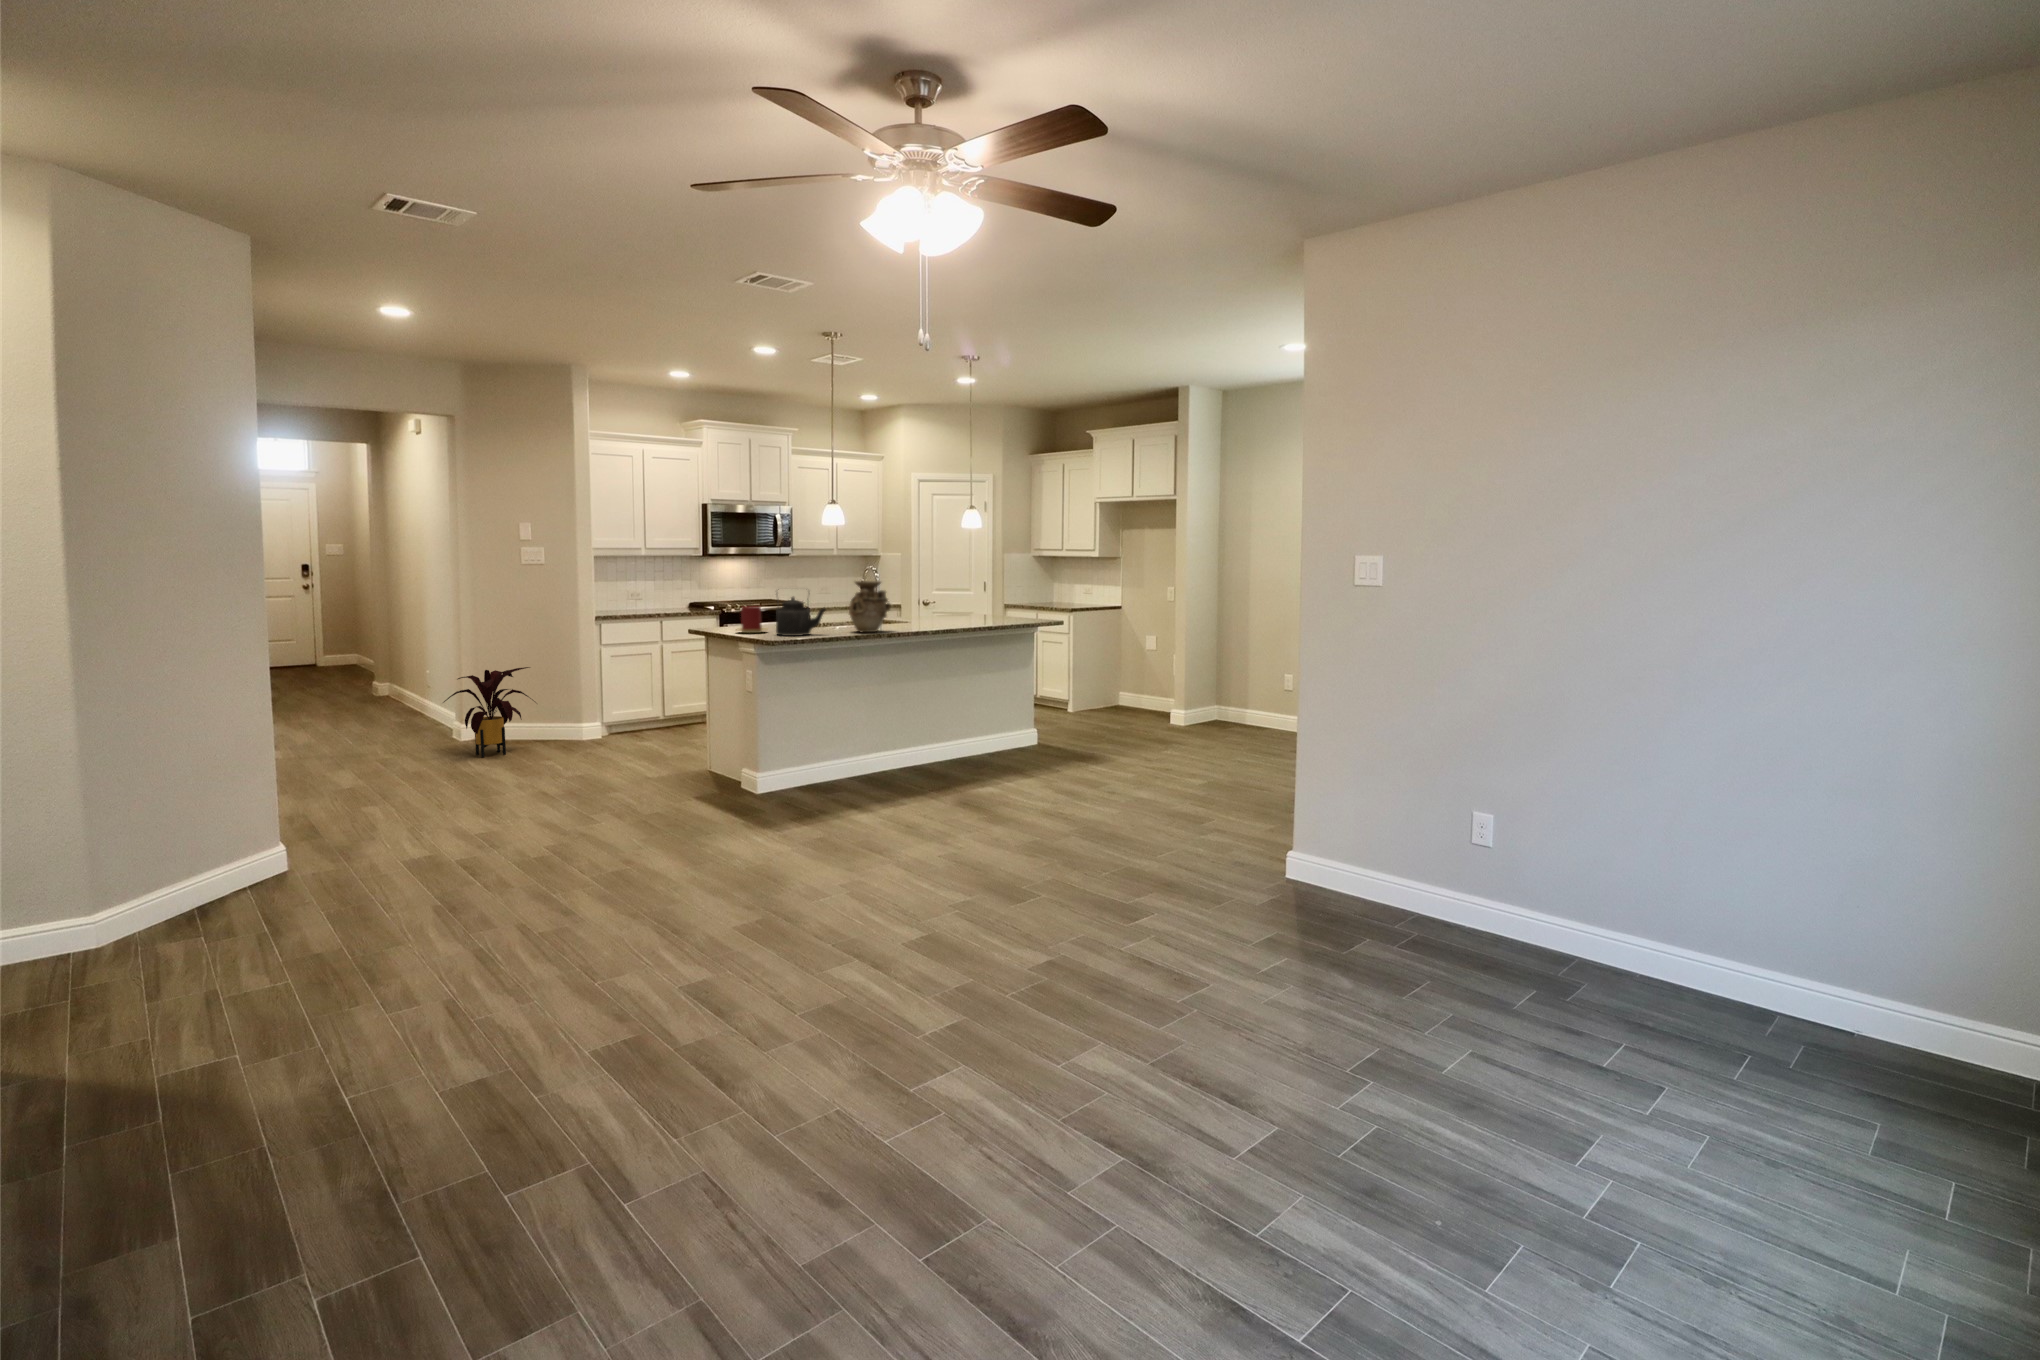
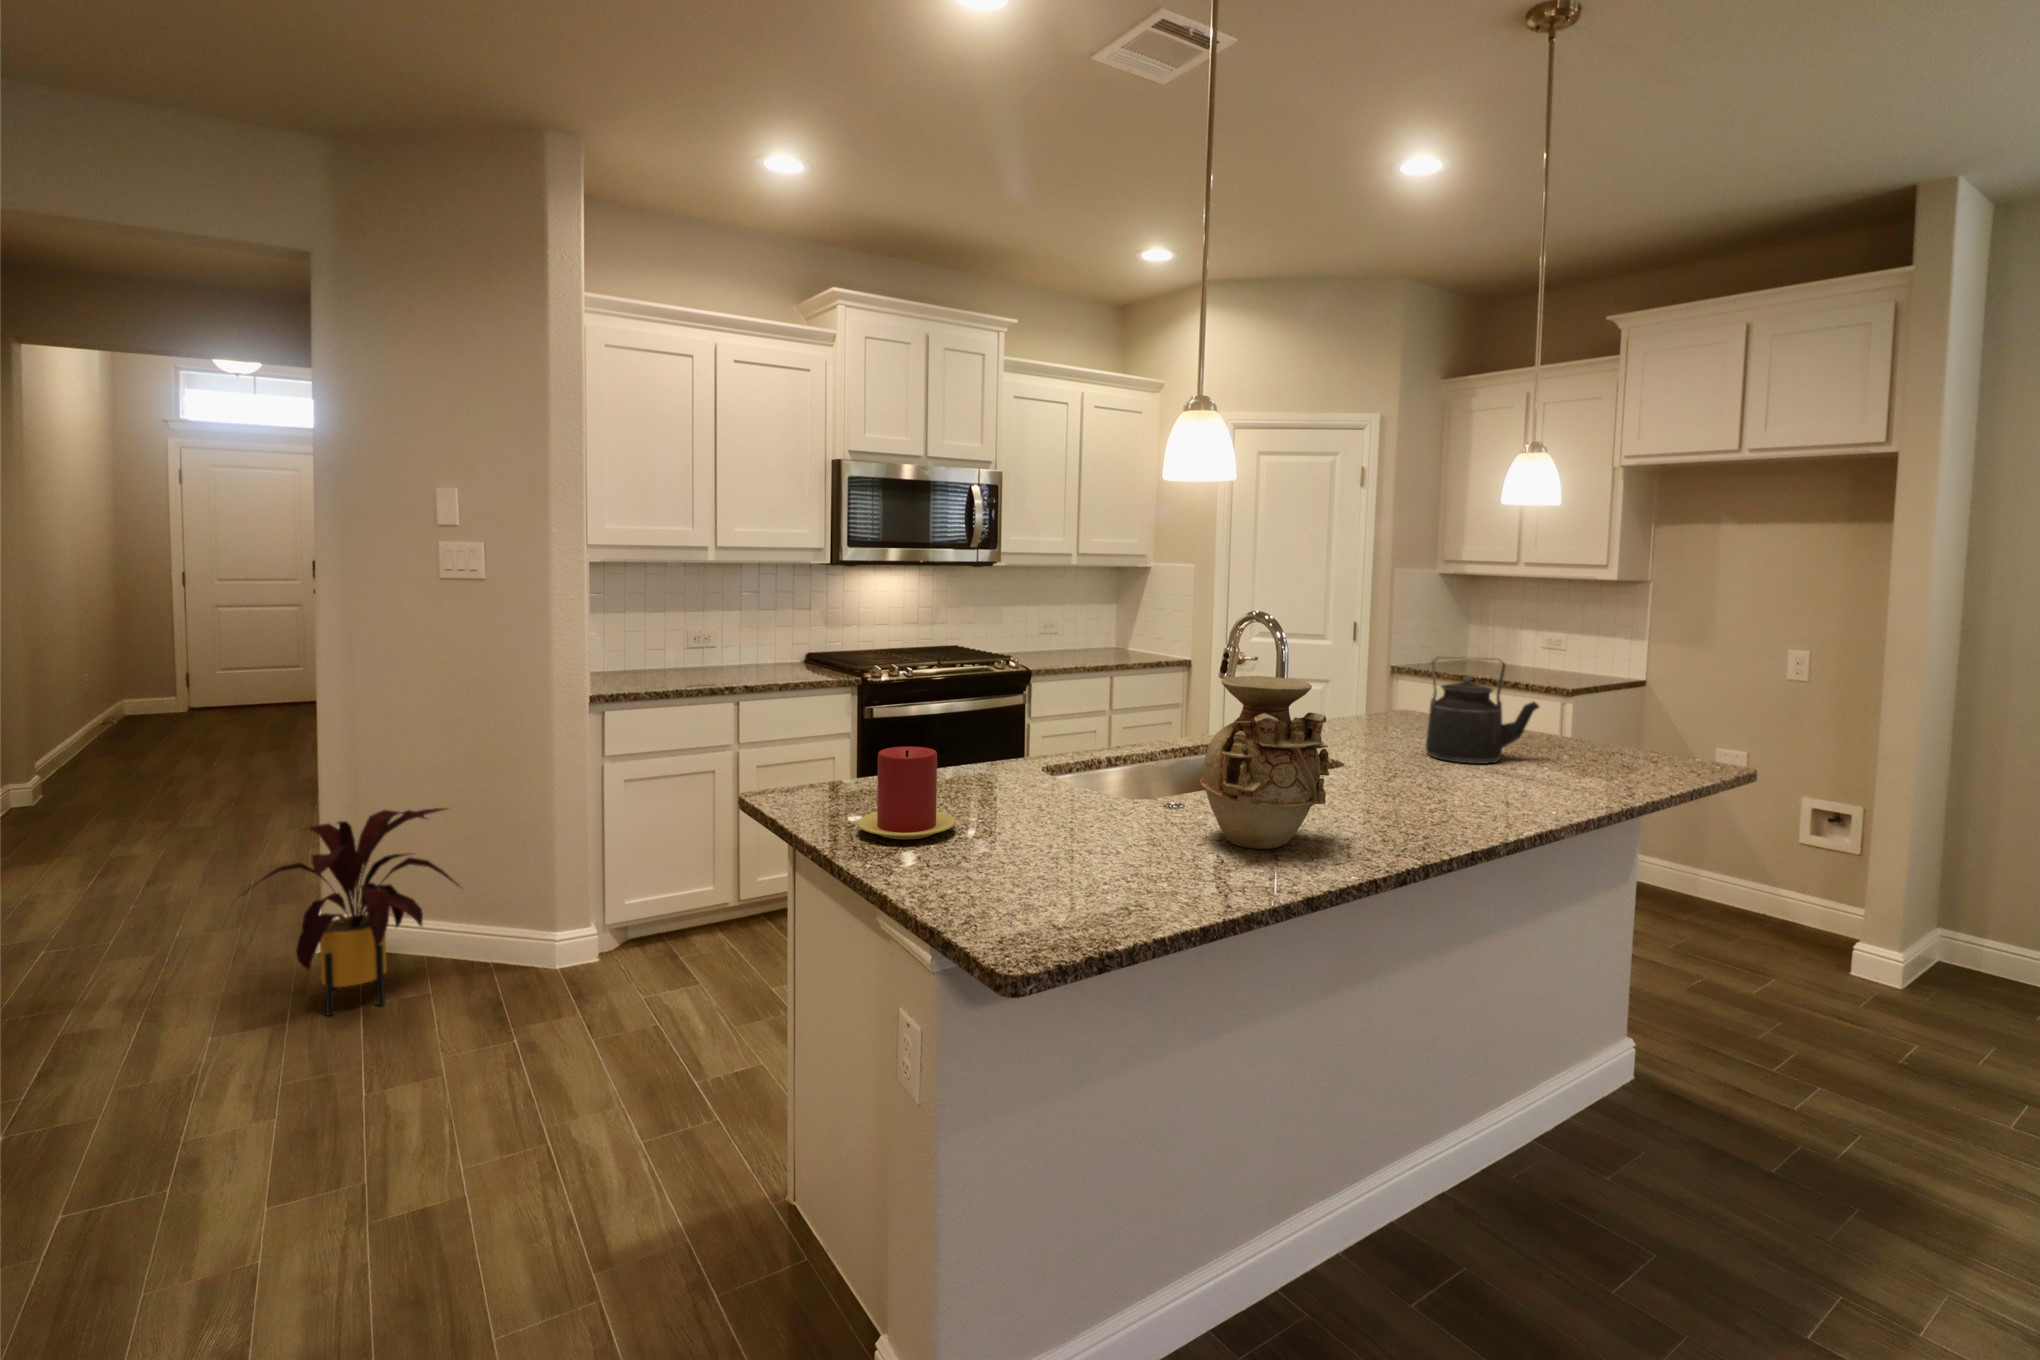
kettle: present [776,597,826,636] -> present [1426,656,1539,764]

